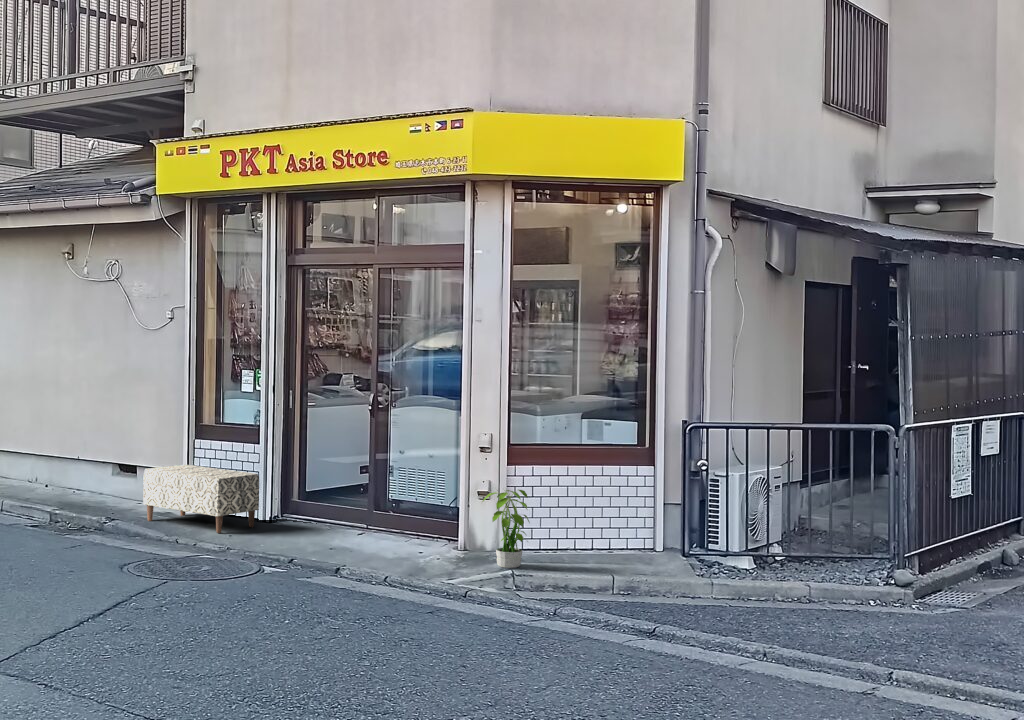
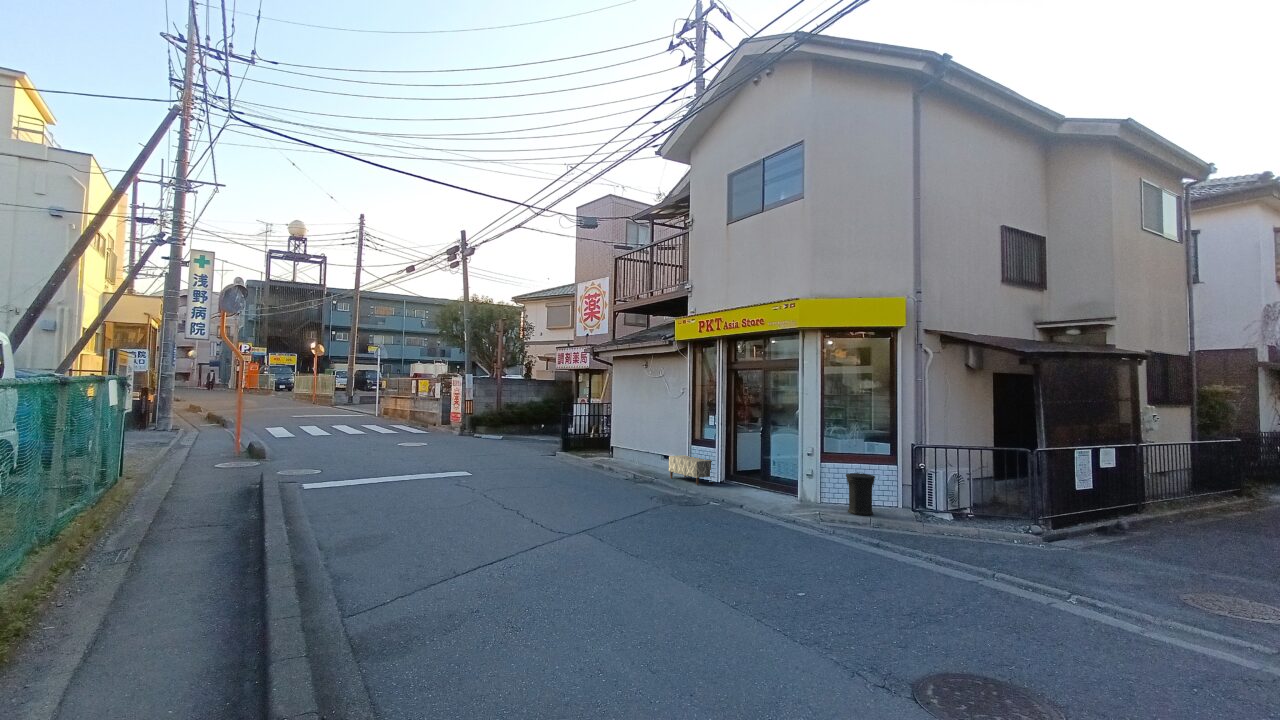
trash can: none [559,484,617,573] -> present [846,473,875,515]
potted plant: present [482,490,529,568] -> none [808,471,832,510]

